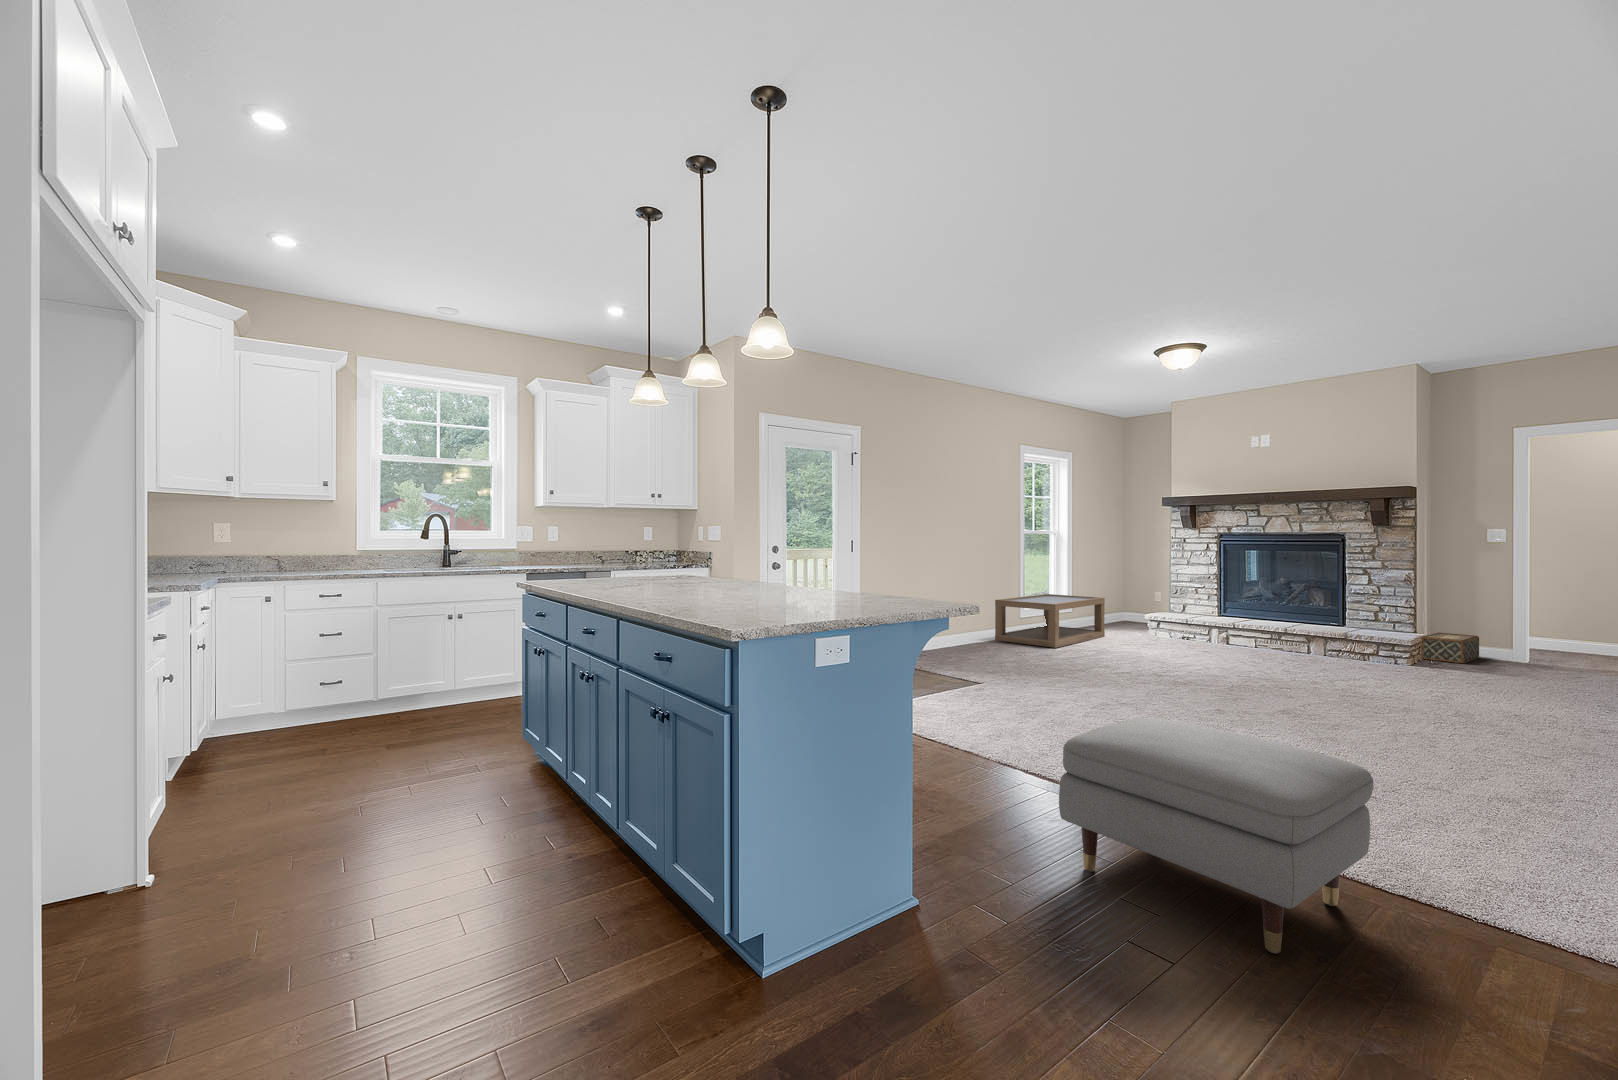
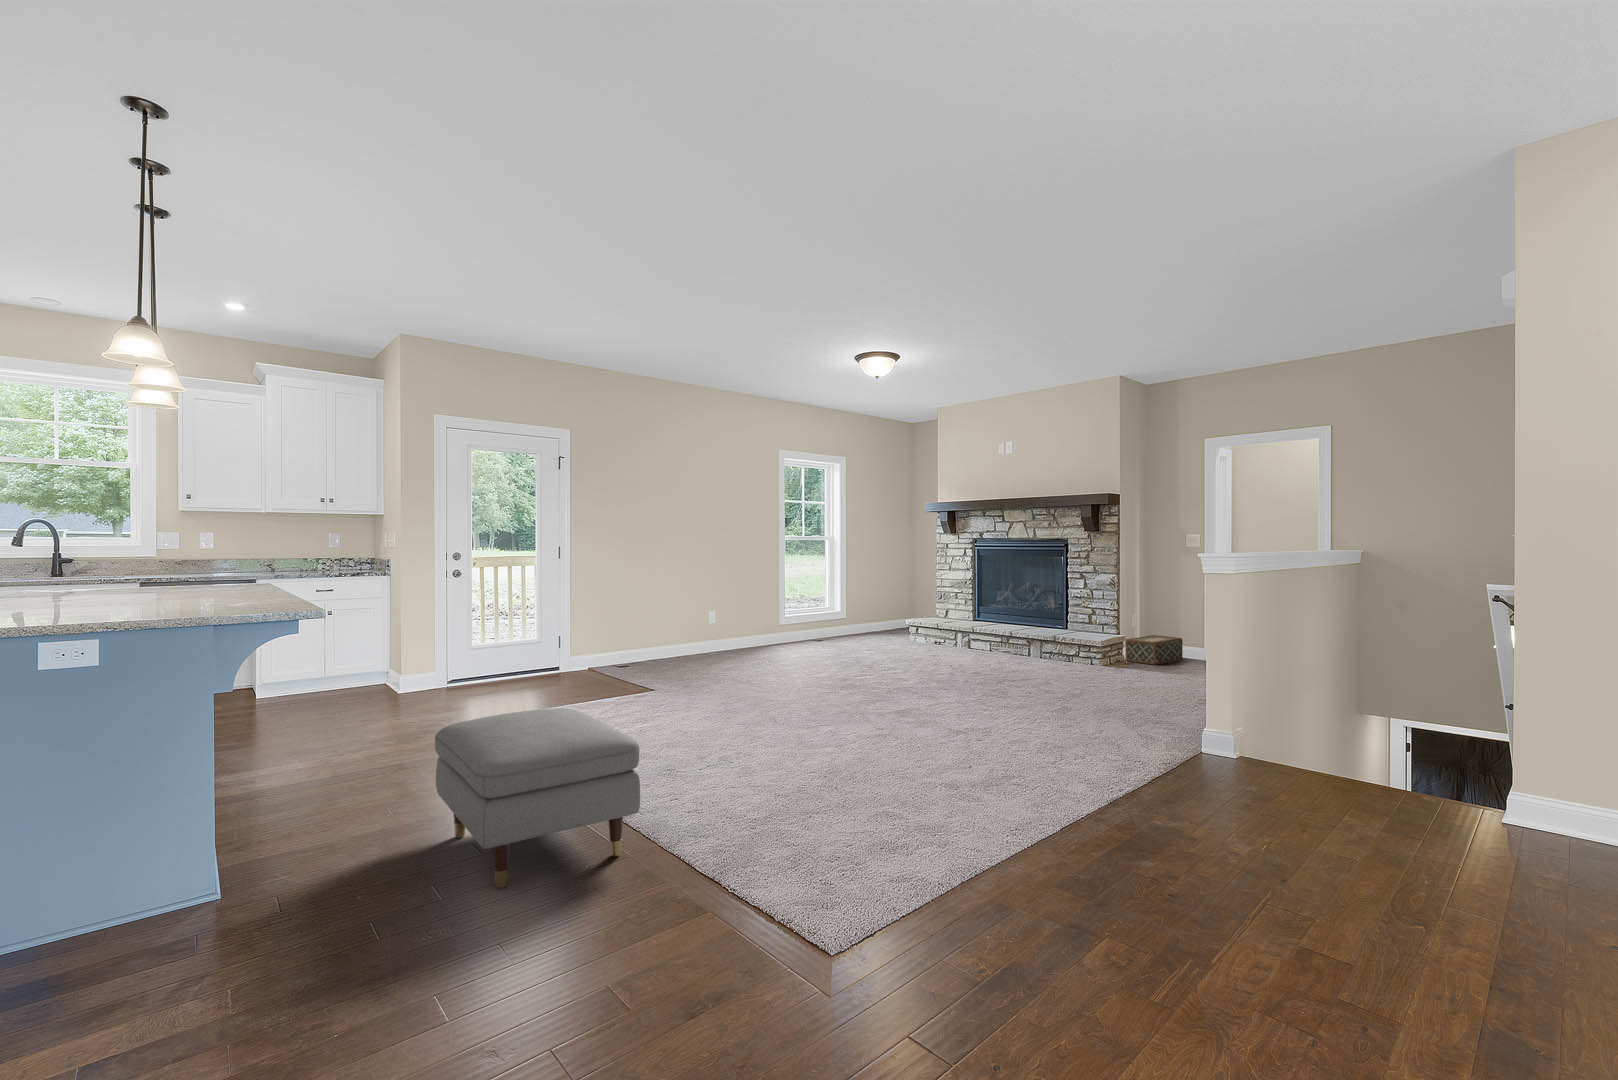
coffee table: present [995,594,1105,648] -> none [745,599,863,654]

